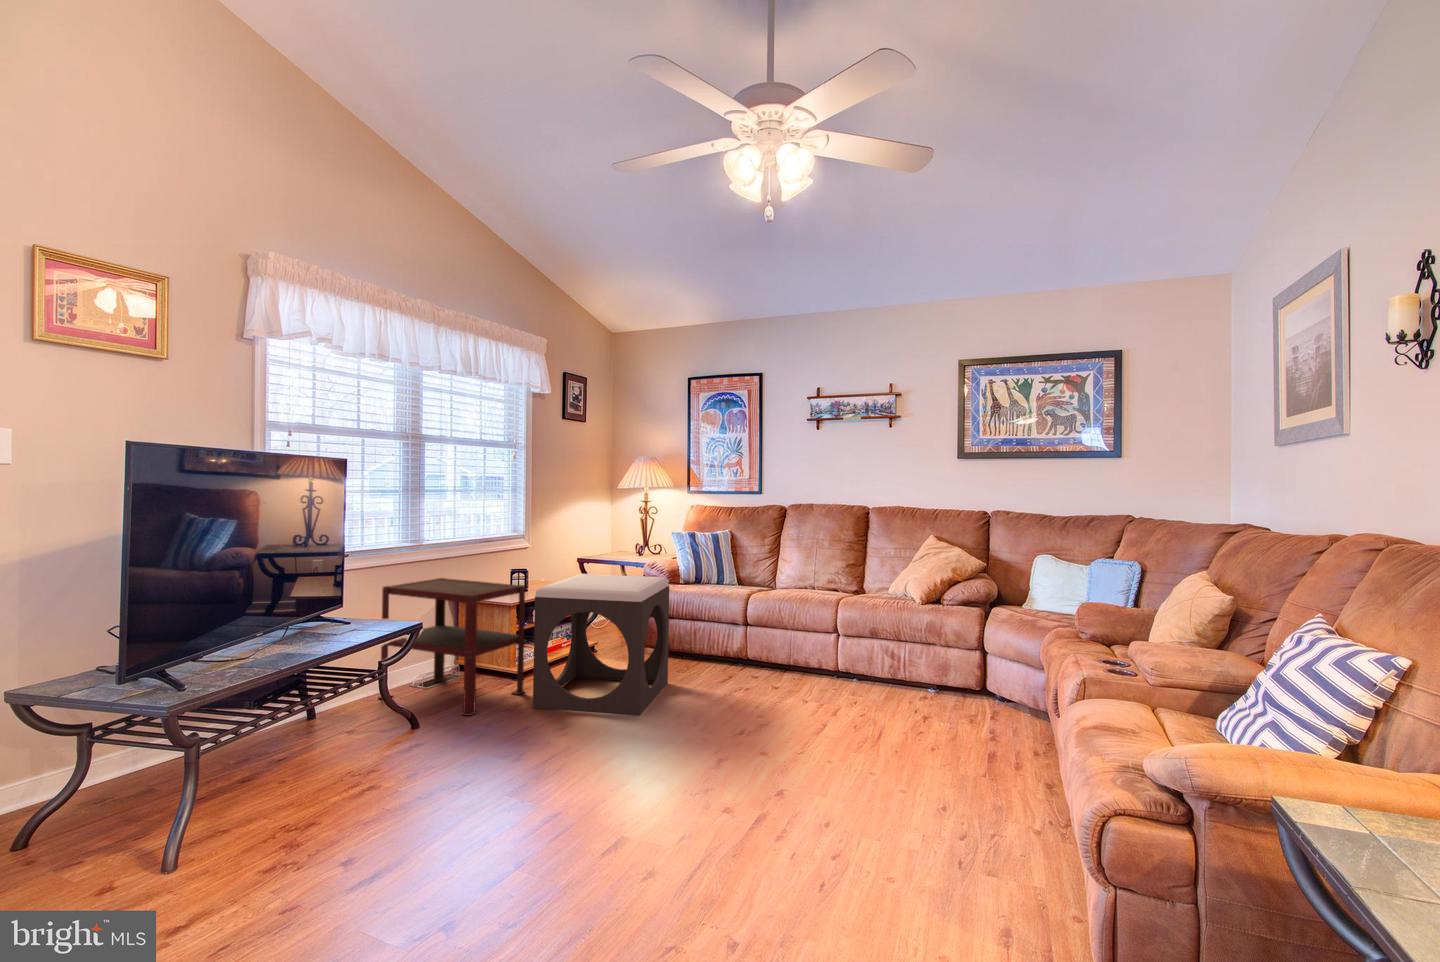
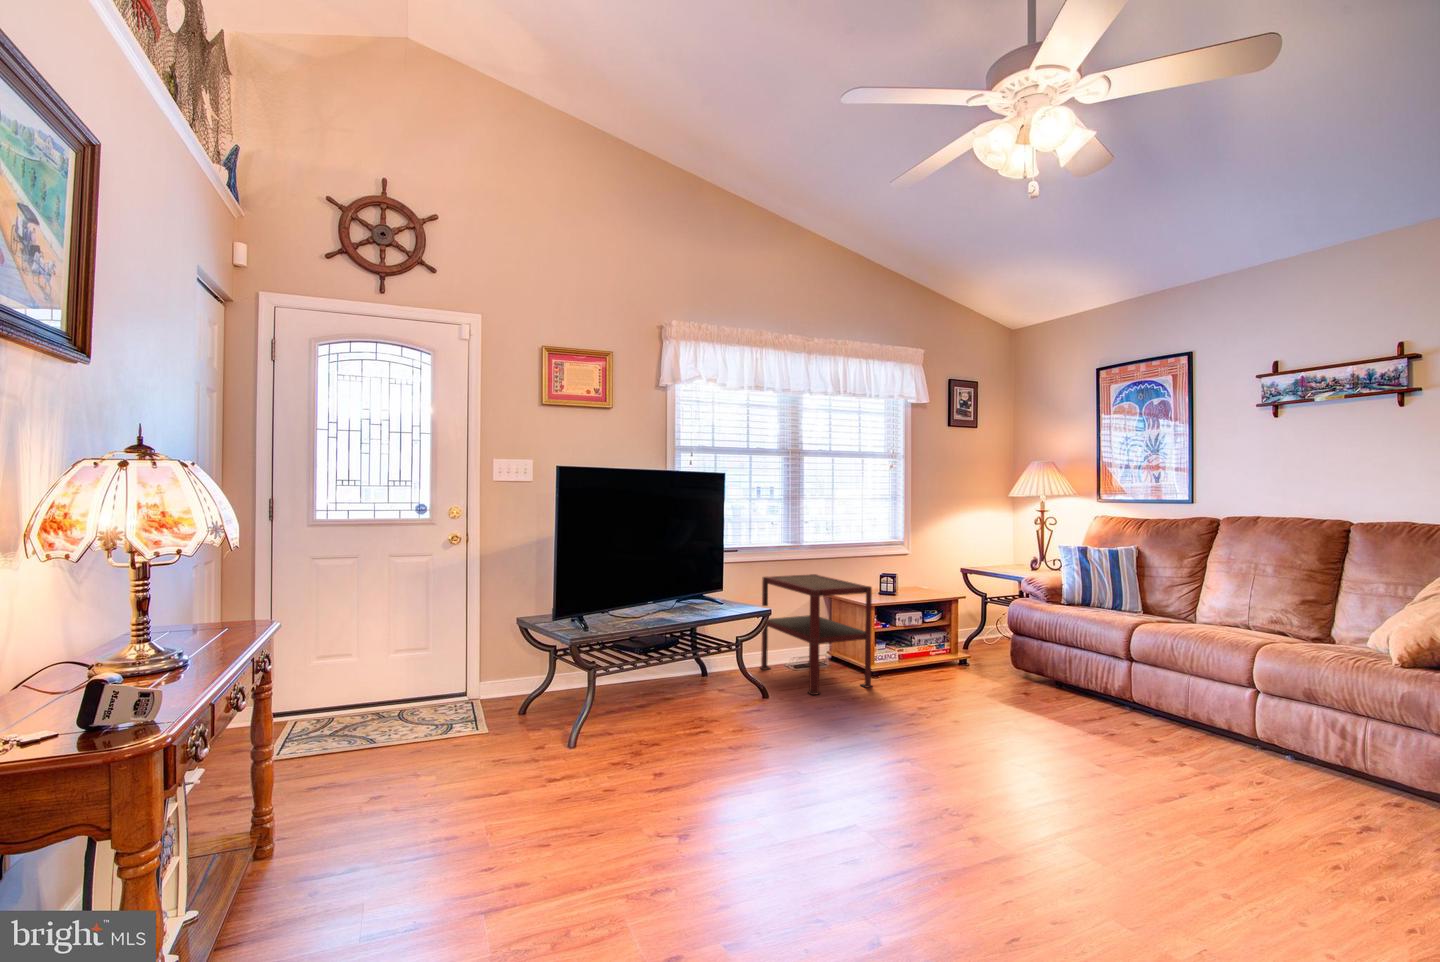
footstool: present [533,574,669,716] -> none [868,581,1021,730]

